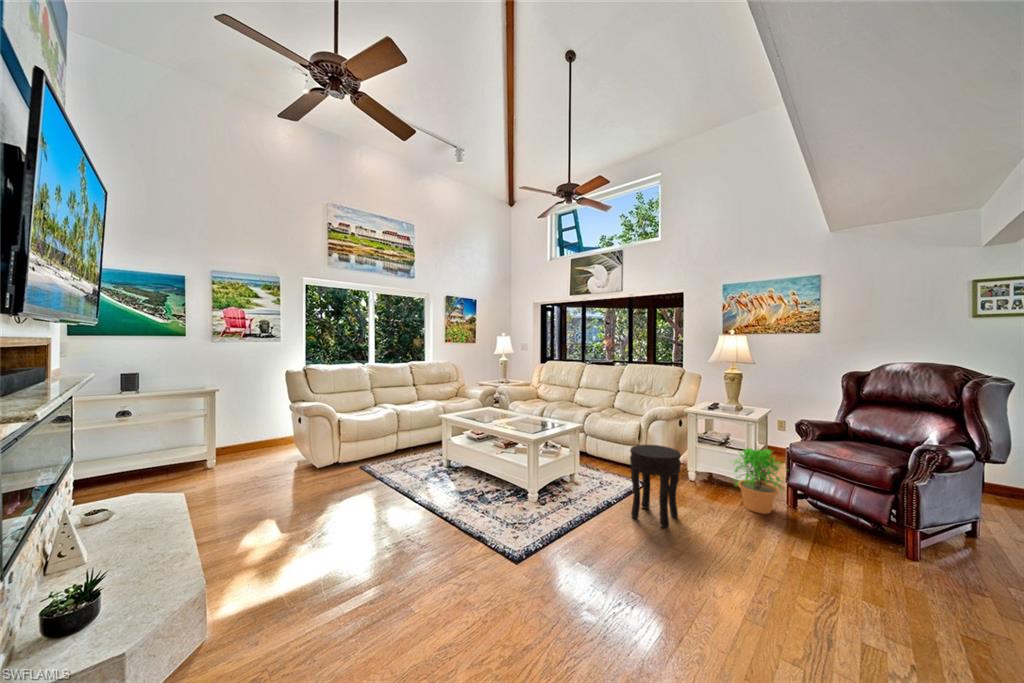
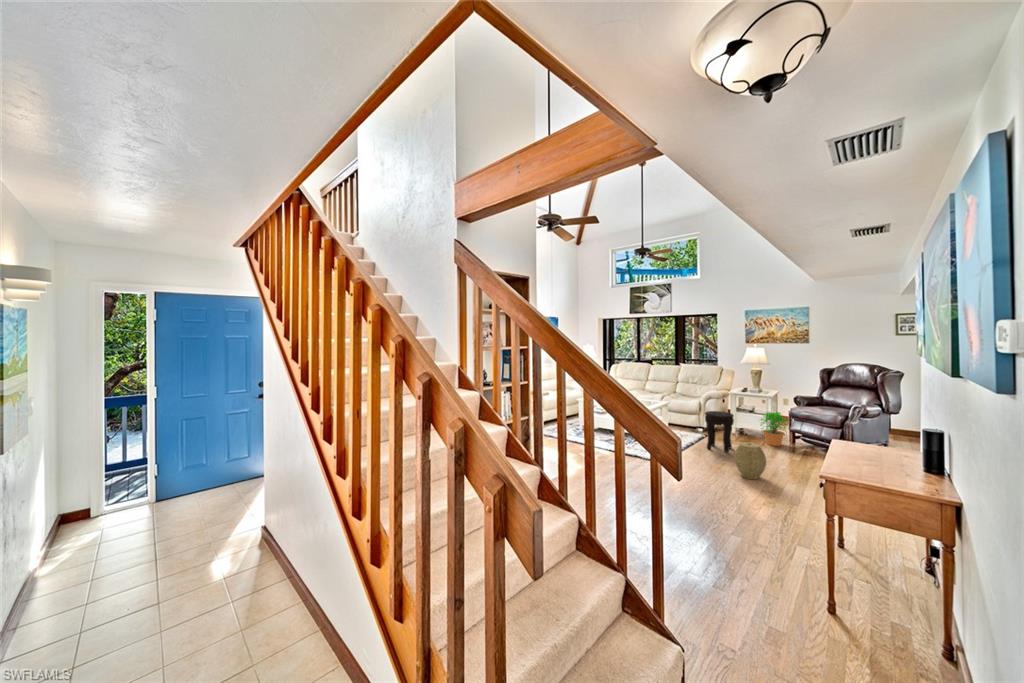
woven basket: none [657,529,728,628] -> present [734,442,766,479]

